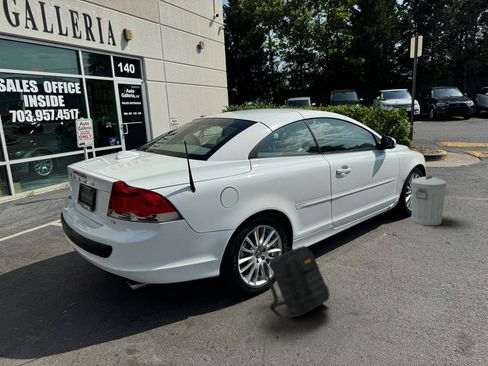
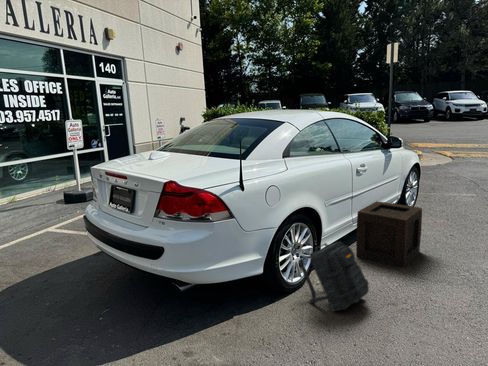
trash can: present [411,176,446,225] -> none [412,174,445,221]
wooden crate: none [336,204,407,274] -> present [356,201,422,267]

